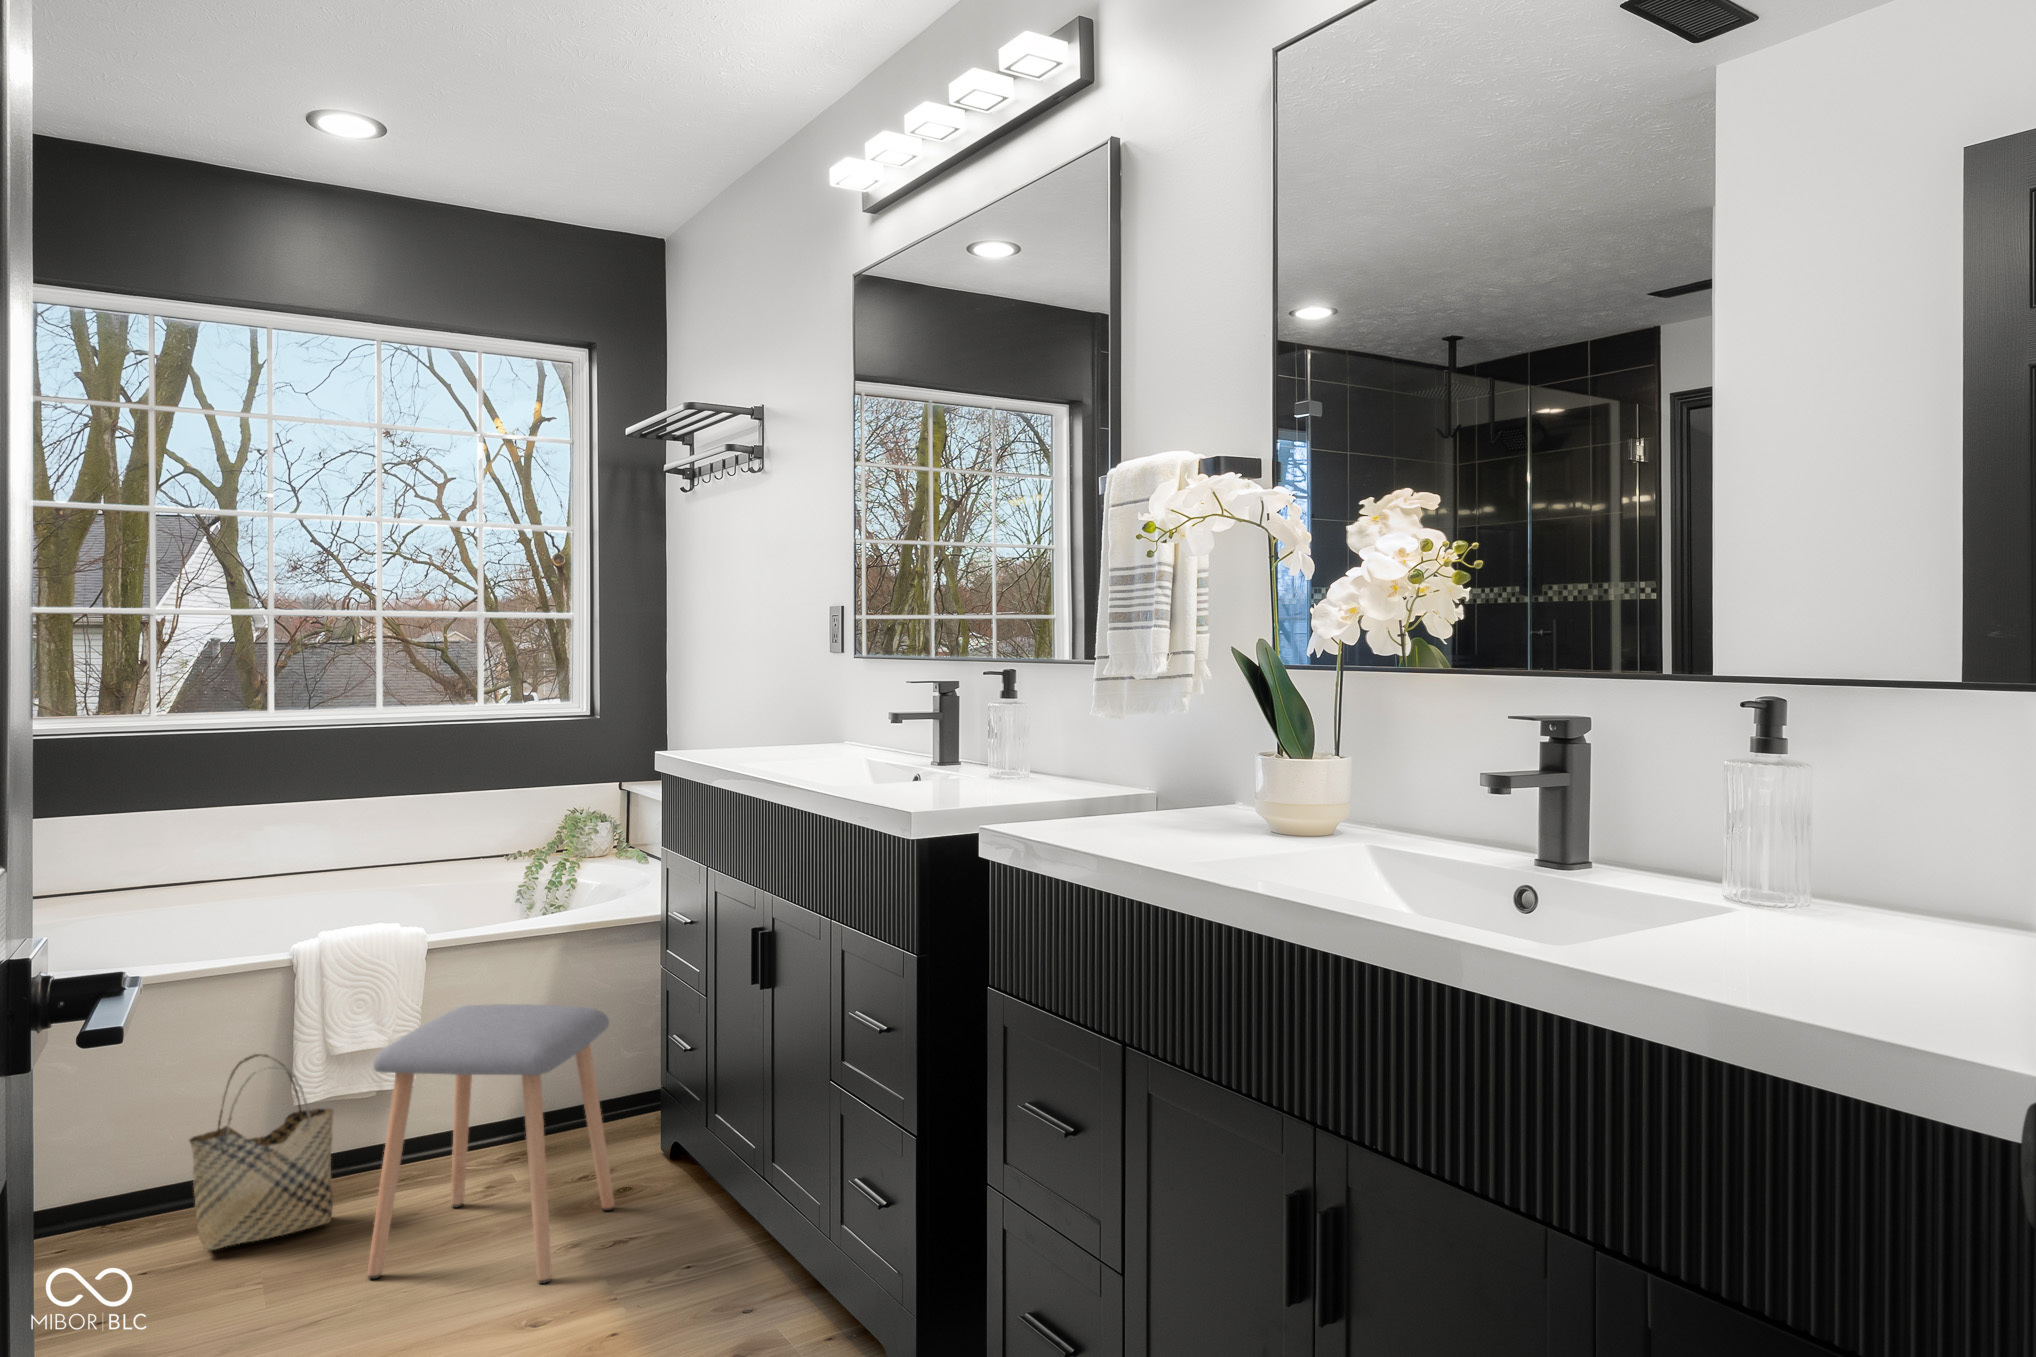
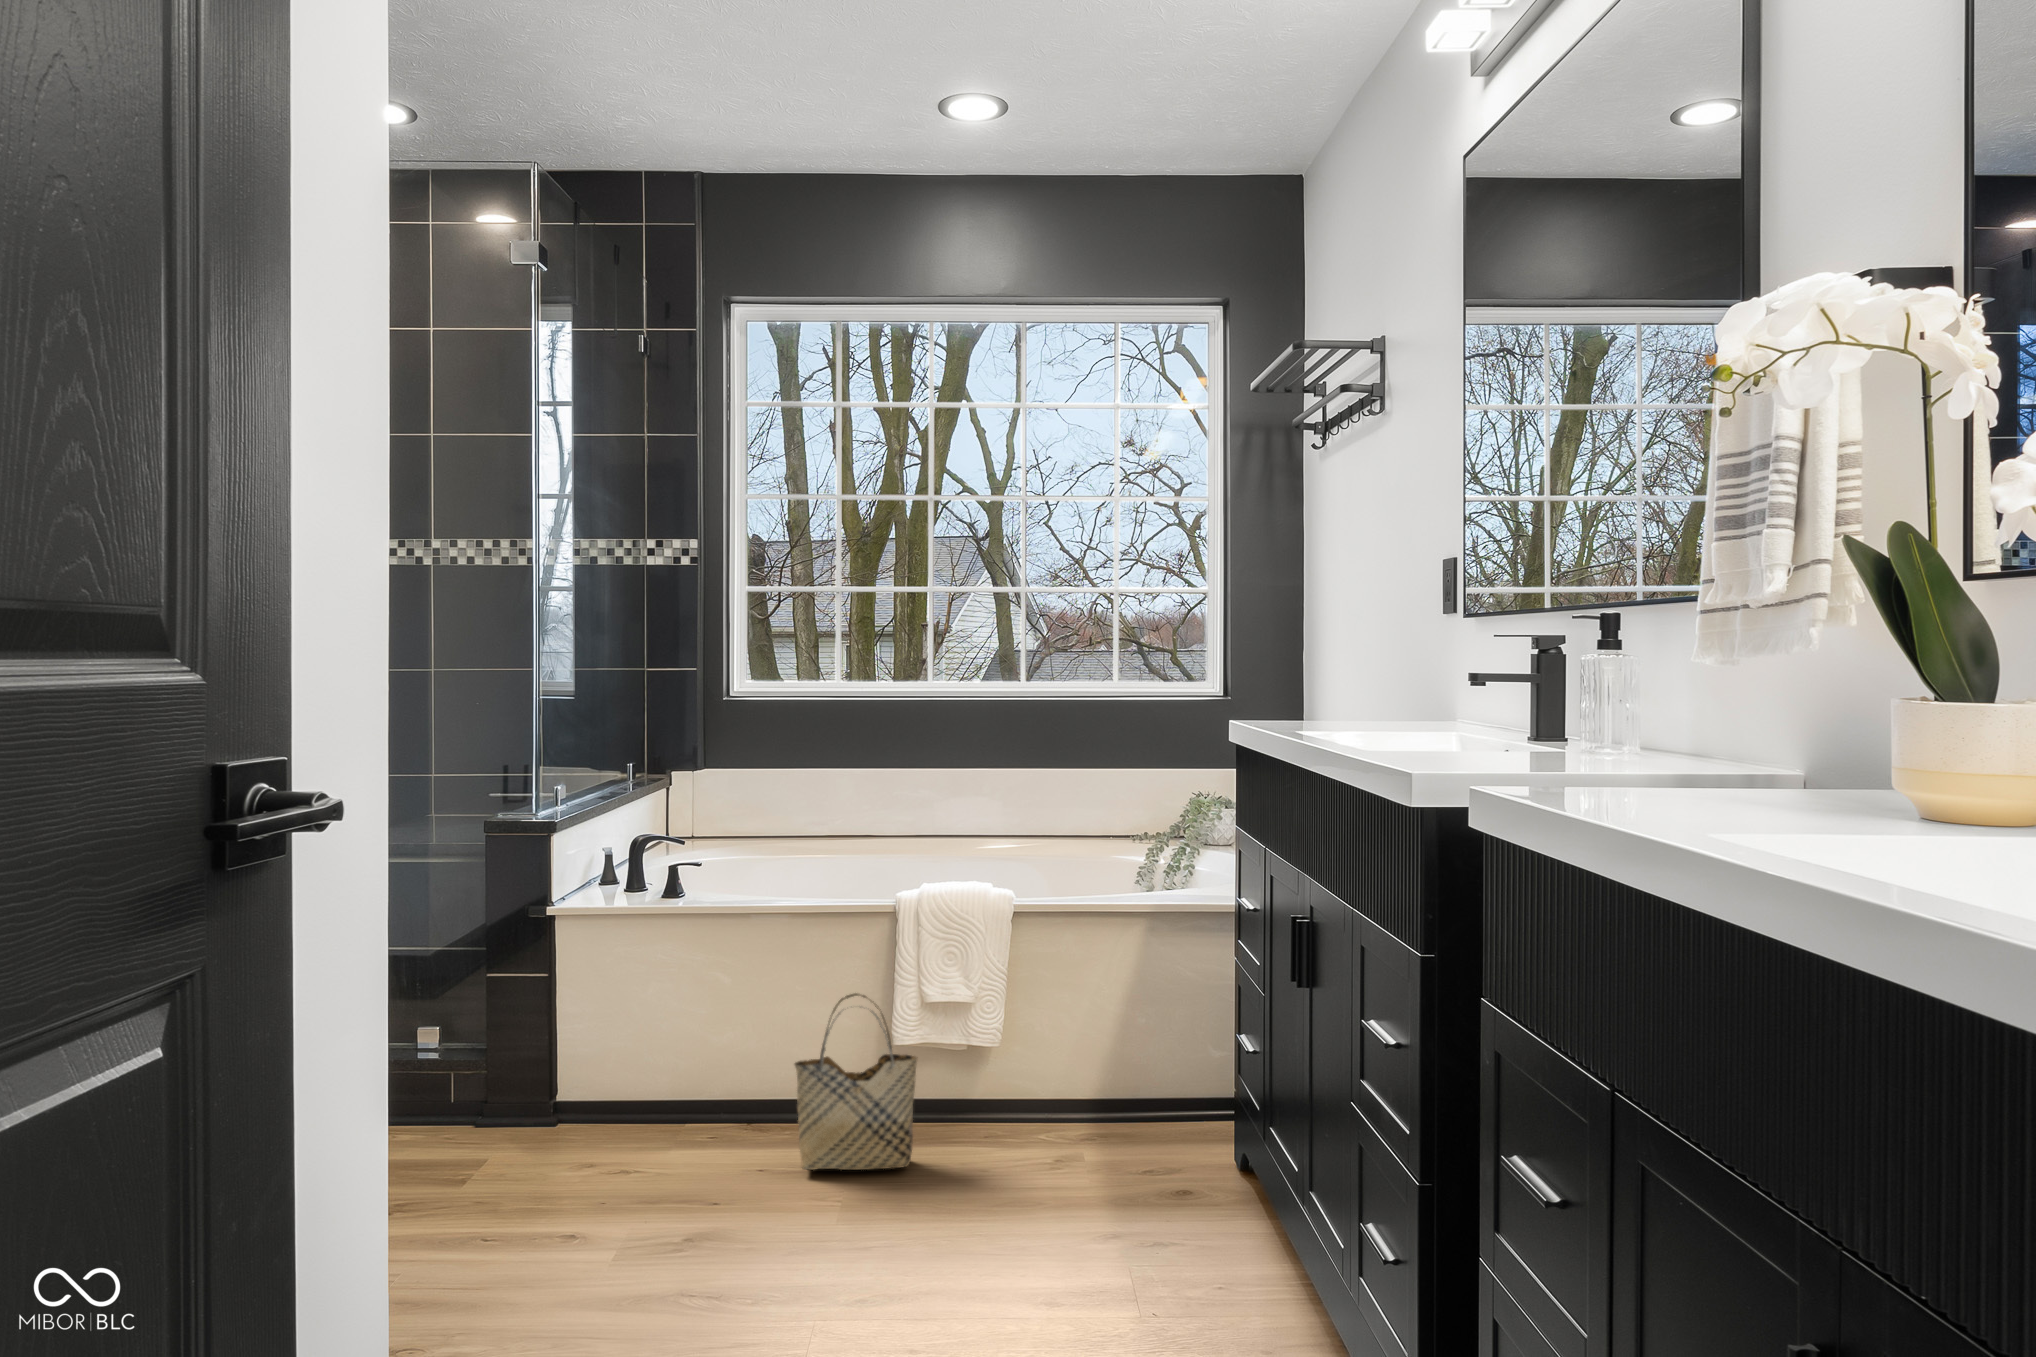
stool: present [368,1004,614,1284] -> none [918,972,1167,1273]

